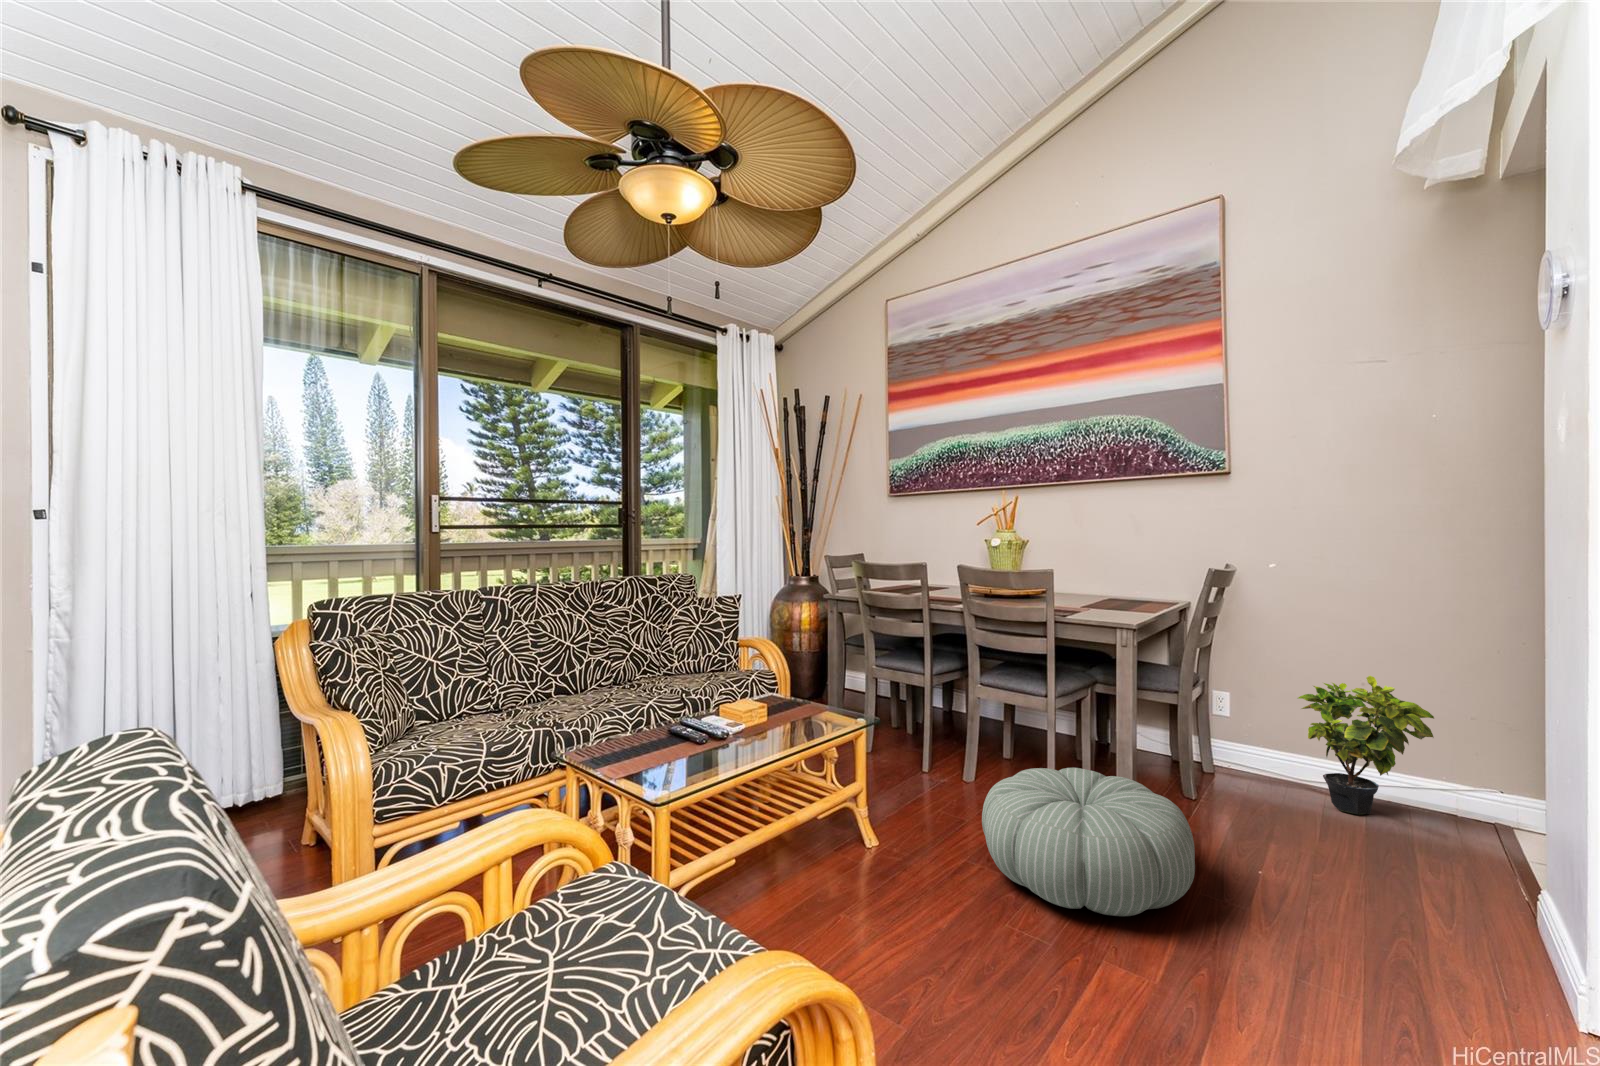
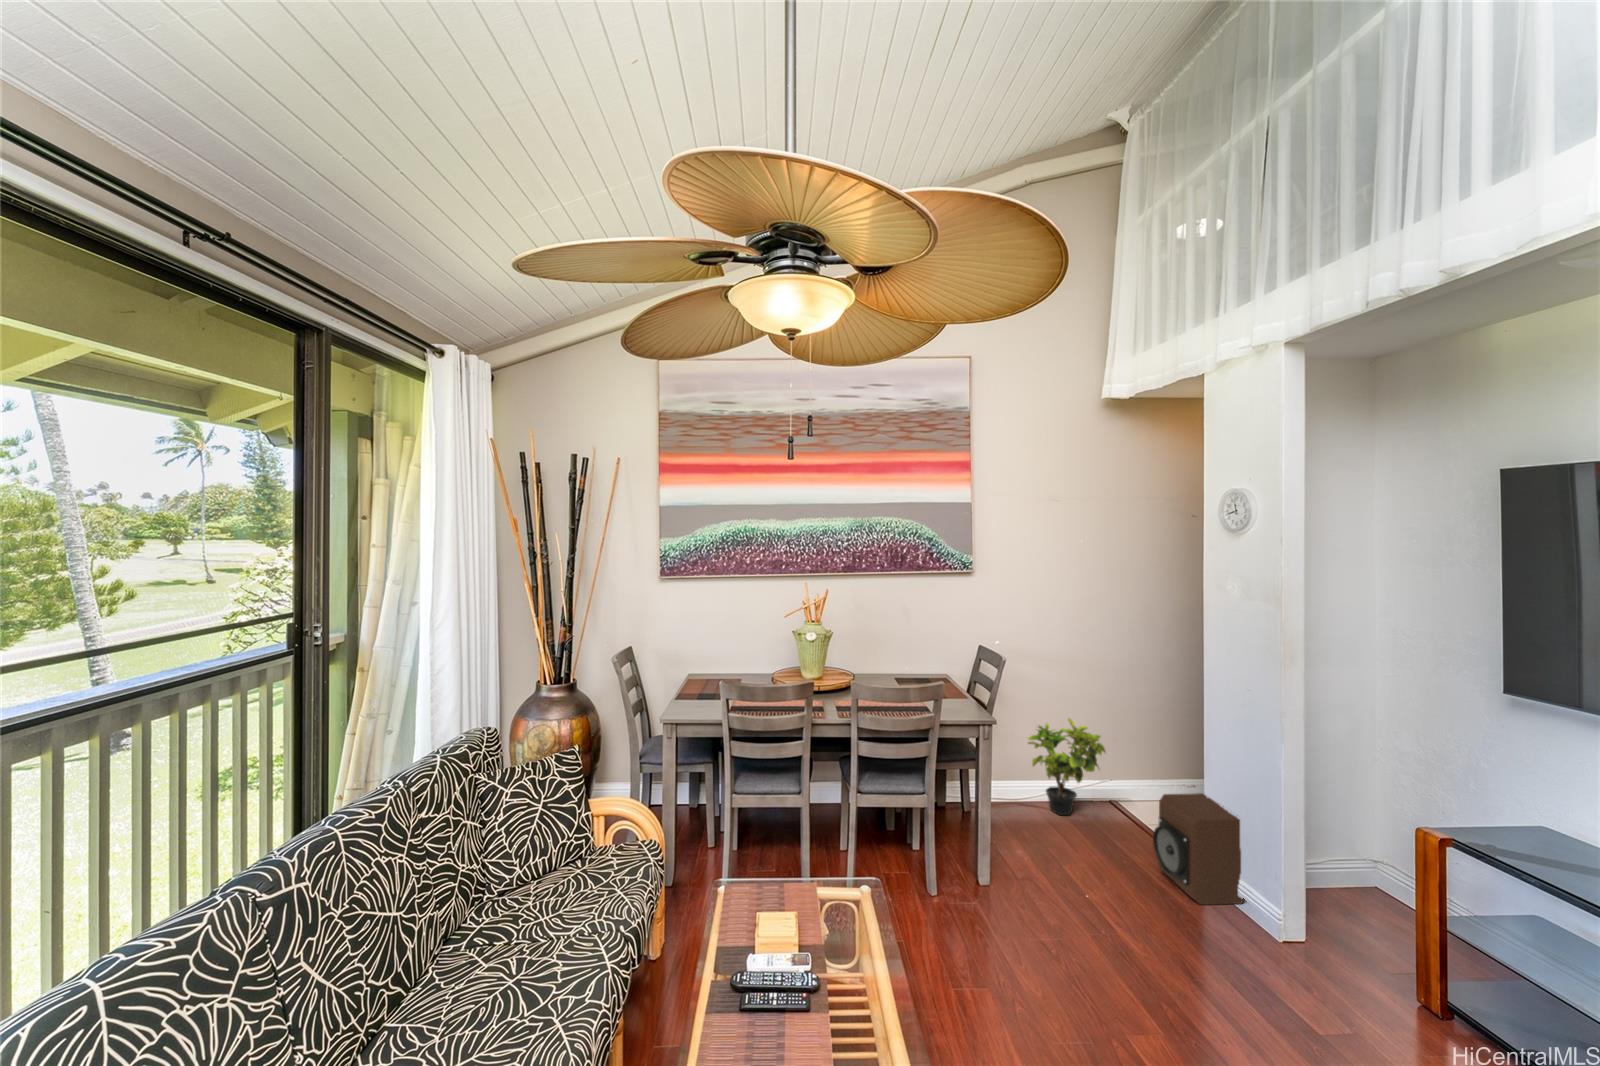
pouf: present [982,768,1195,916] -> none [952,853,1129,1000]
speaker: none [1399,775,1541,971] -> present [1153,793,1243,905]

